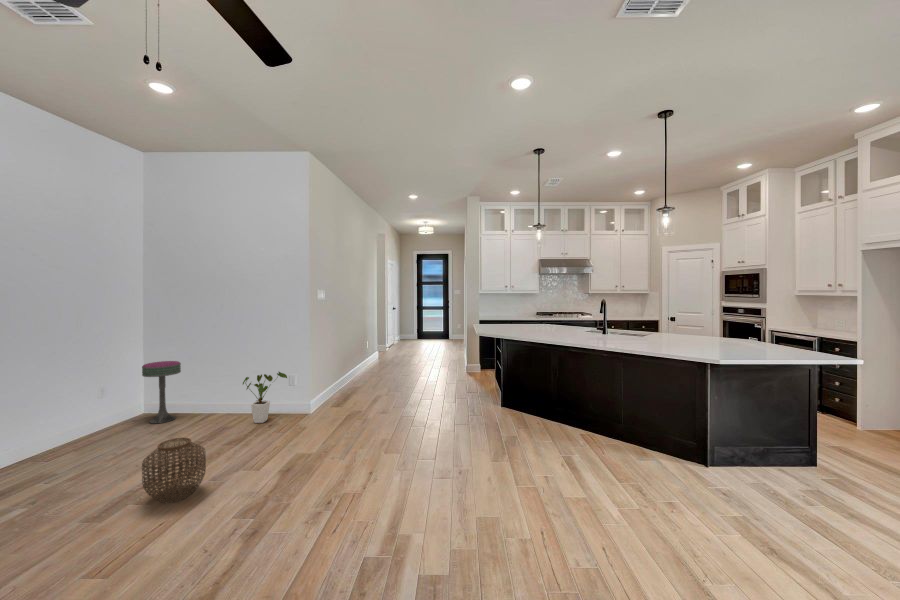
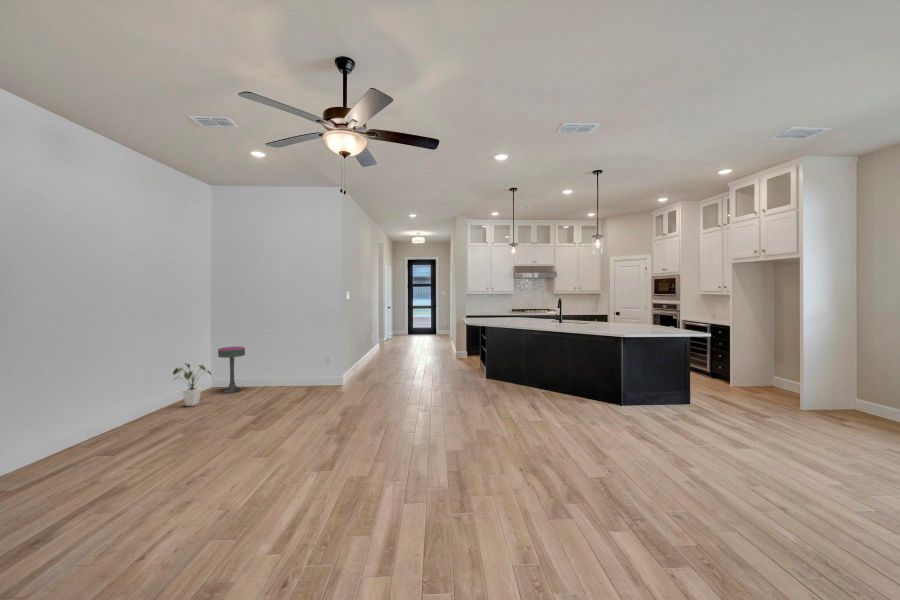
house plant: present [243,372,287,423] -> present [173,363,211,406]
woven basket: present [142,438,206,503] -> none [261,389,298,429]

